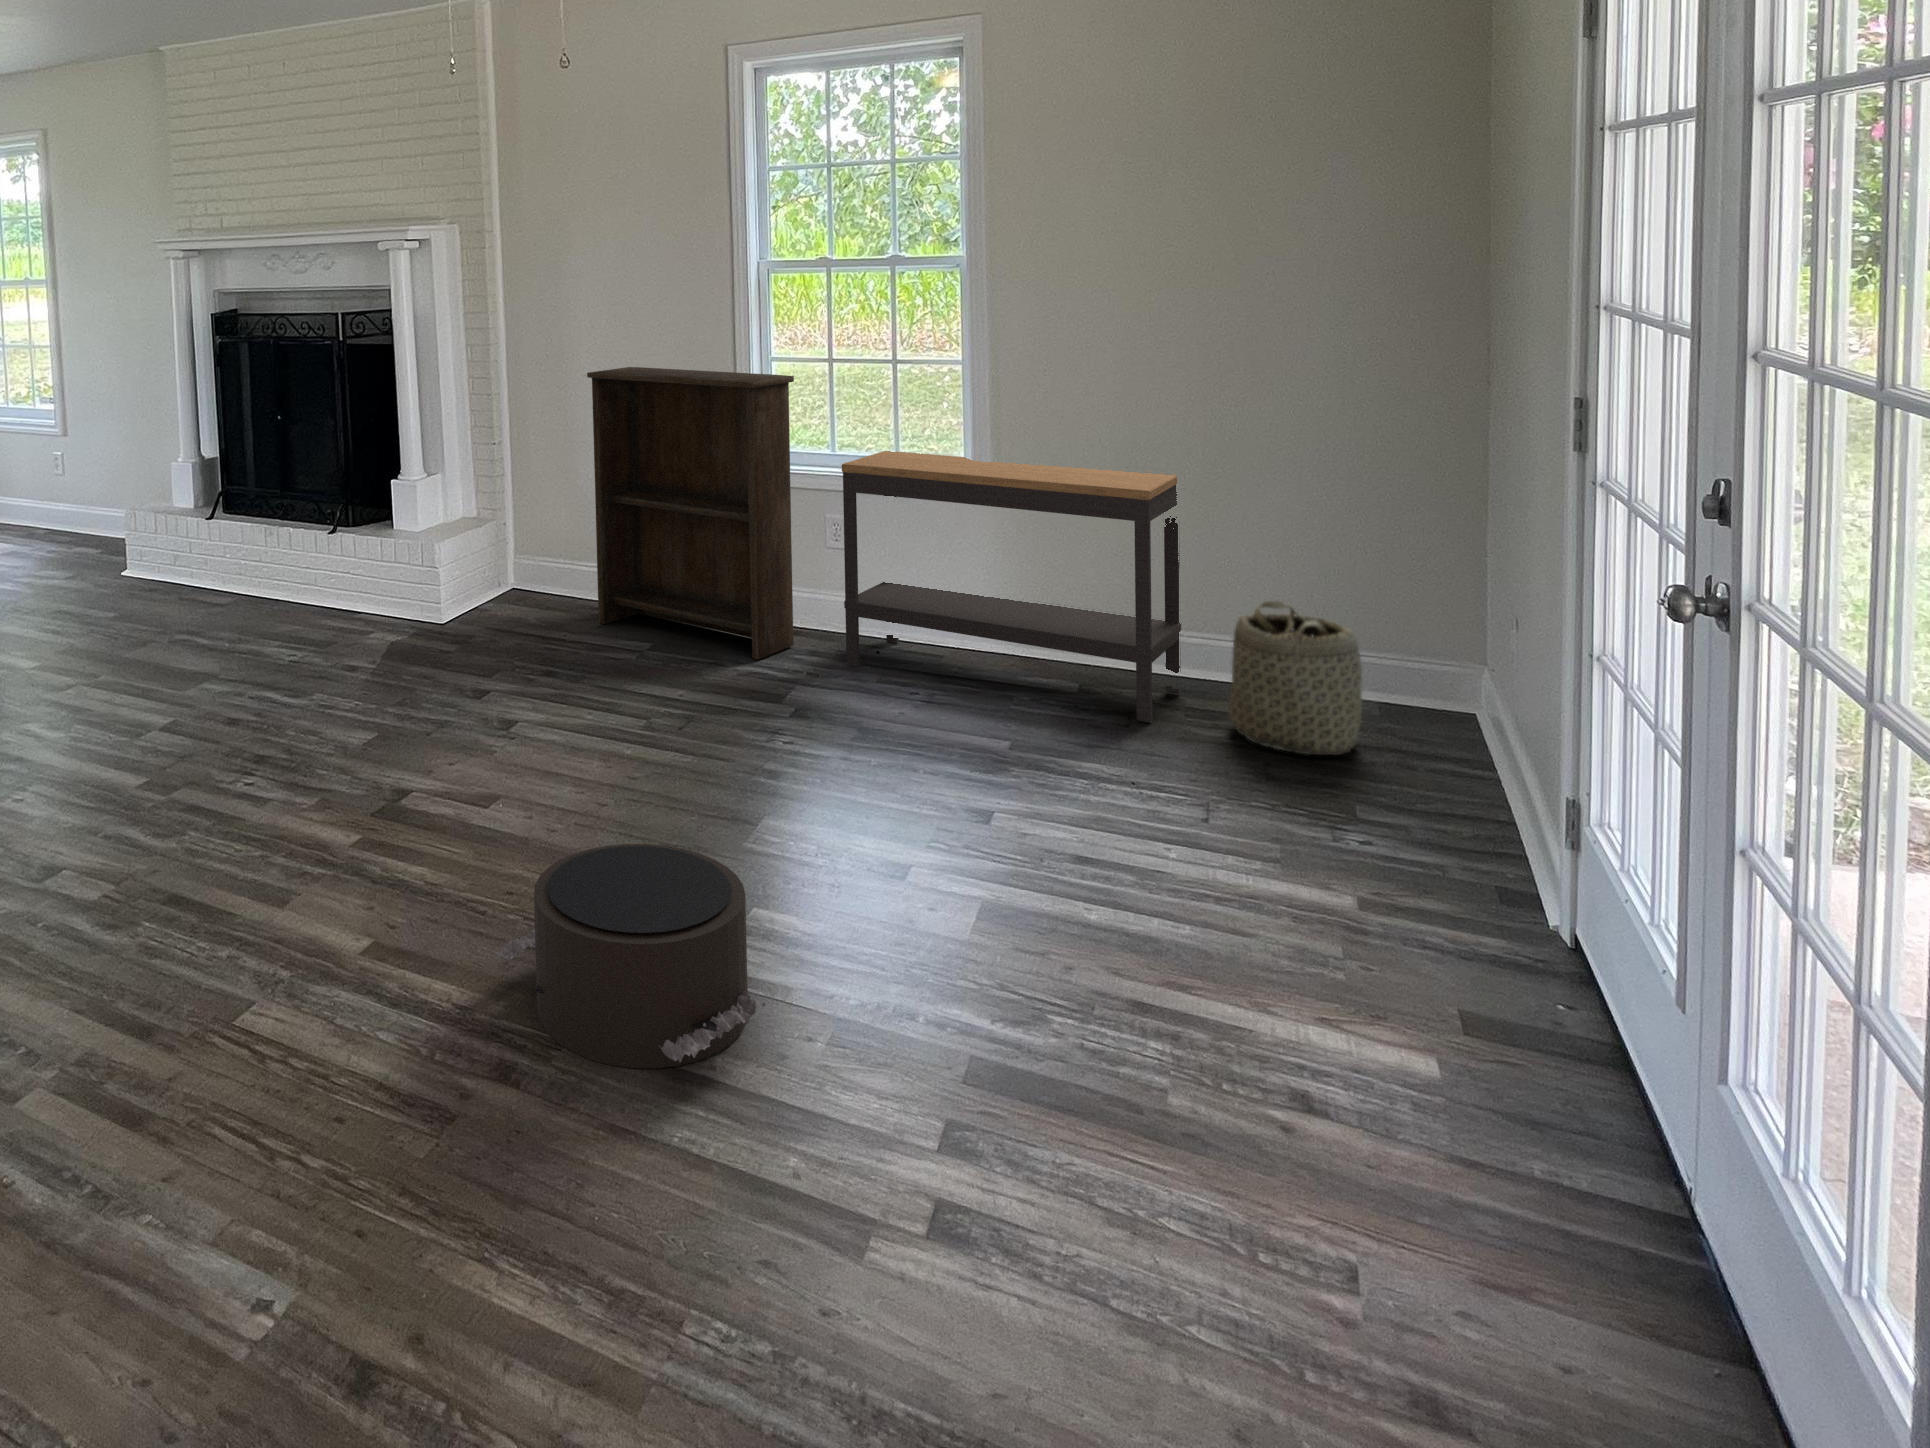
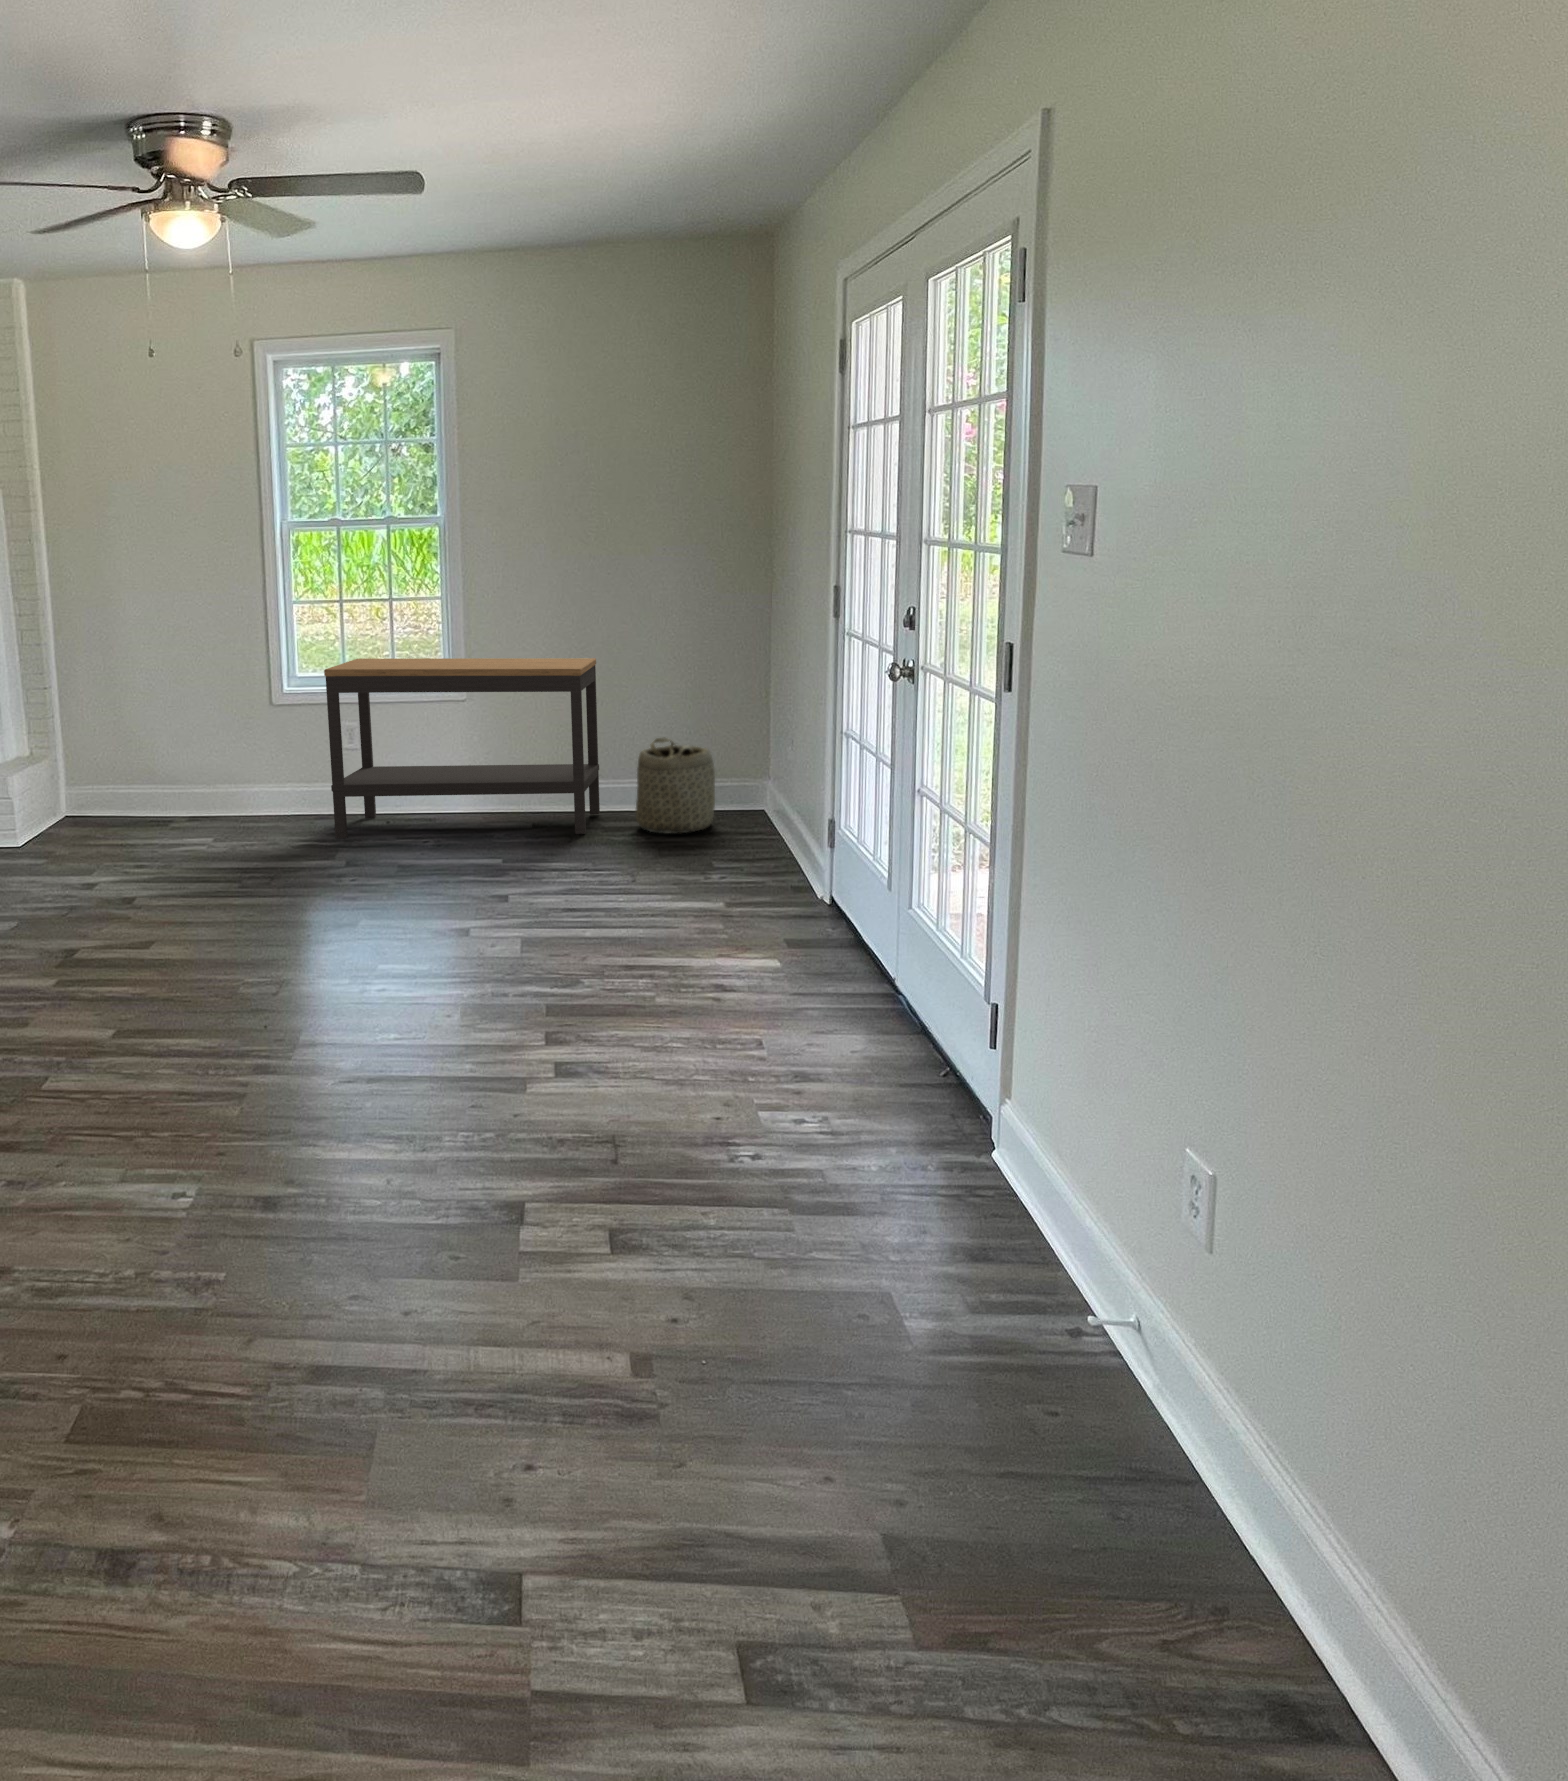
bookshelf: present [587,367,794,659] -> none [26,594,280,848]
pouf: present [495,844,765,1068] -> none [98,959,371,1128]

